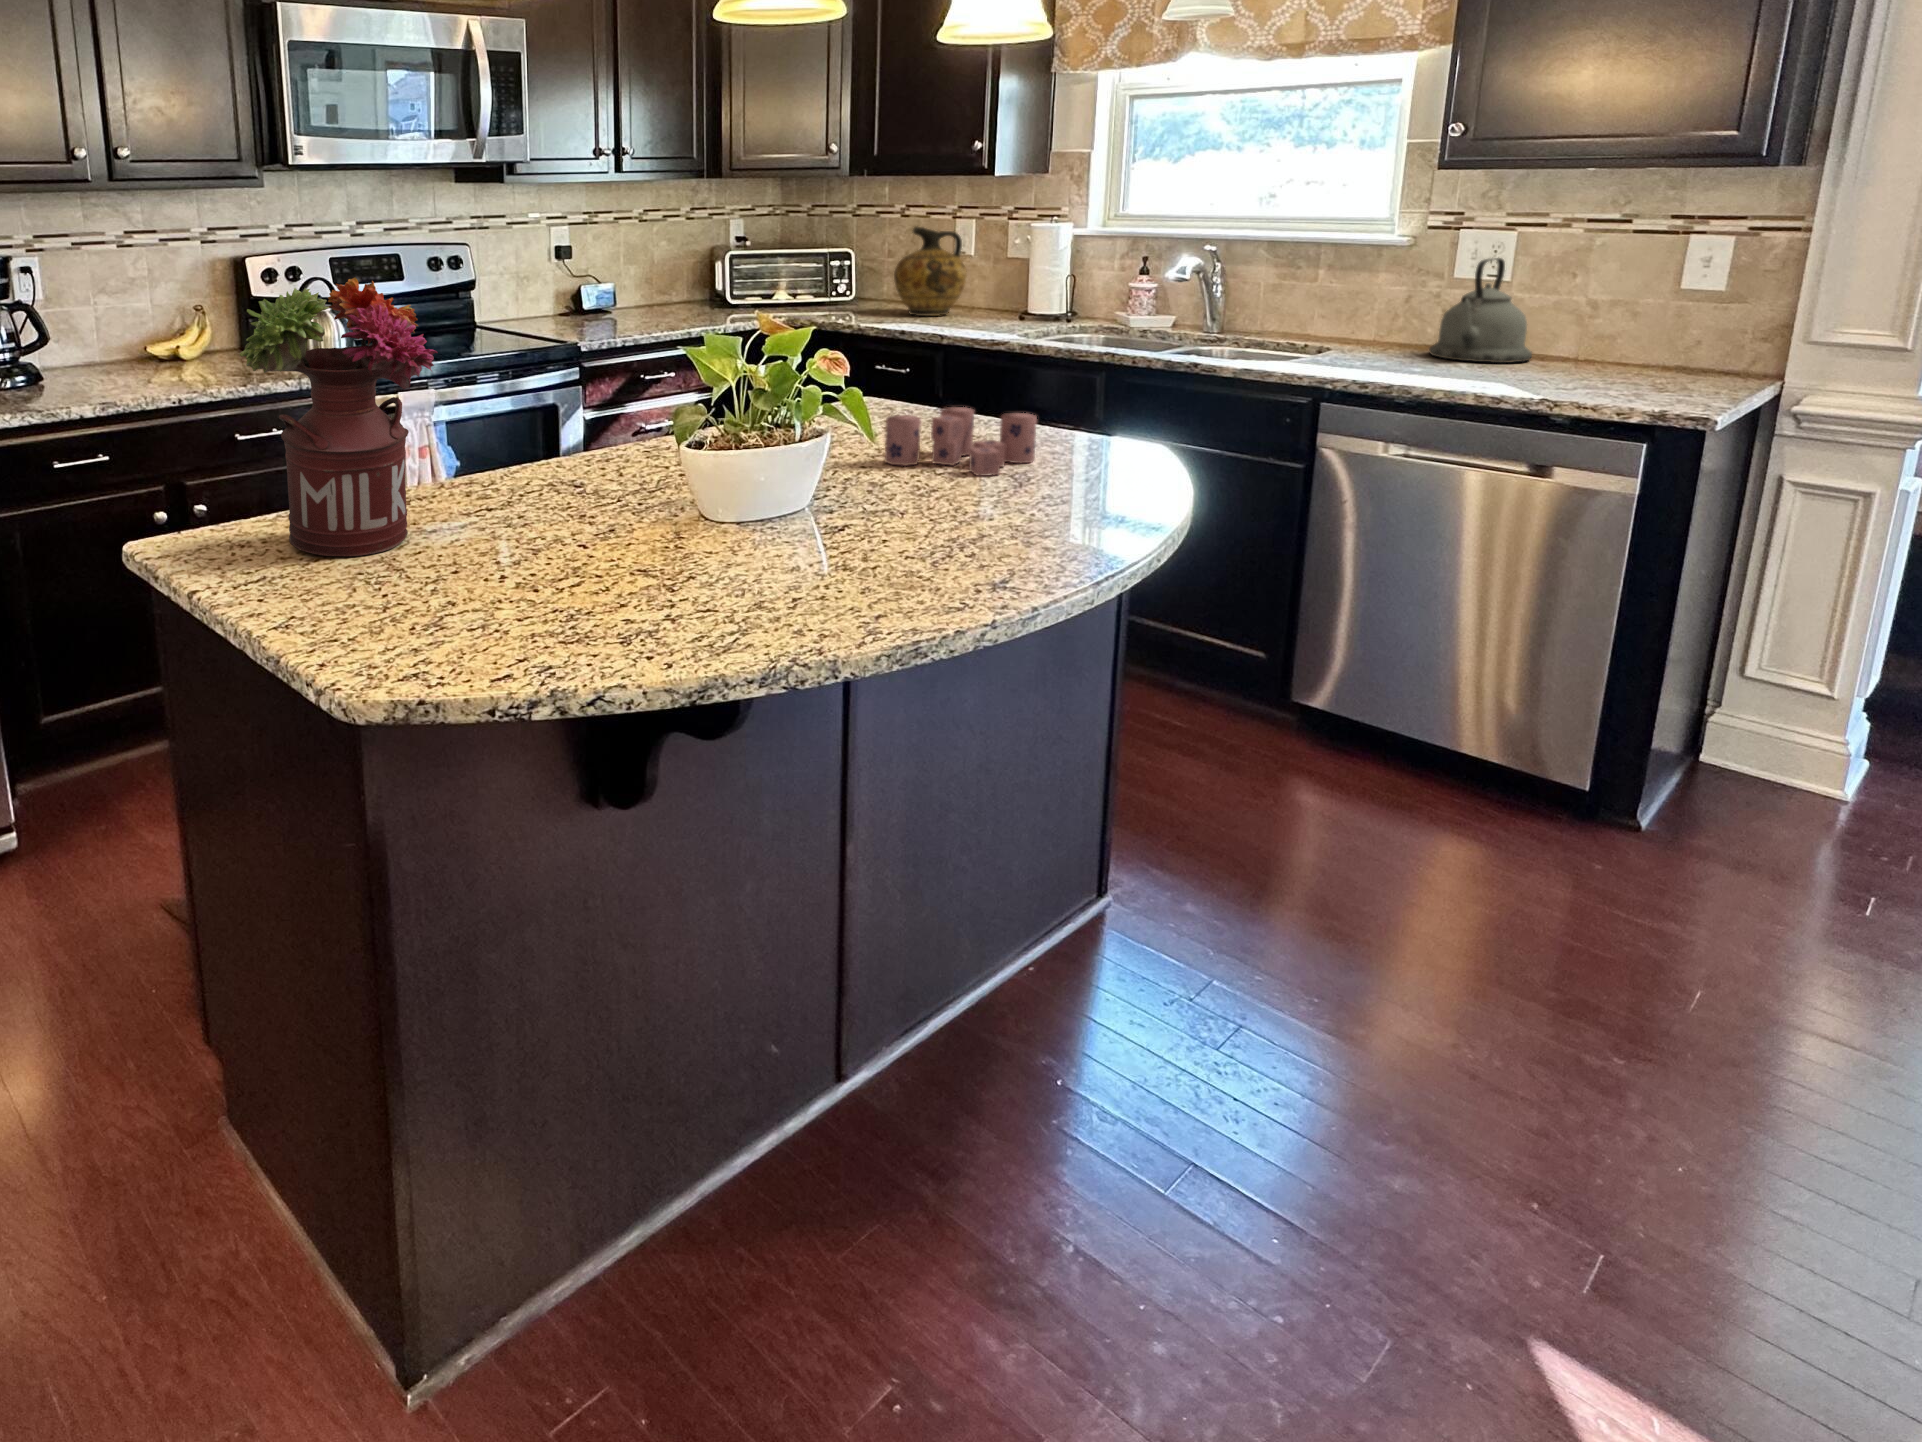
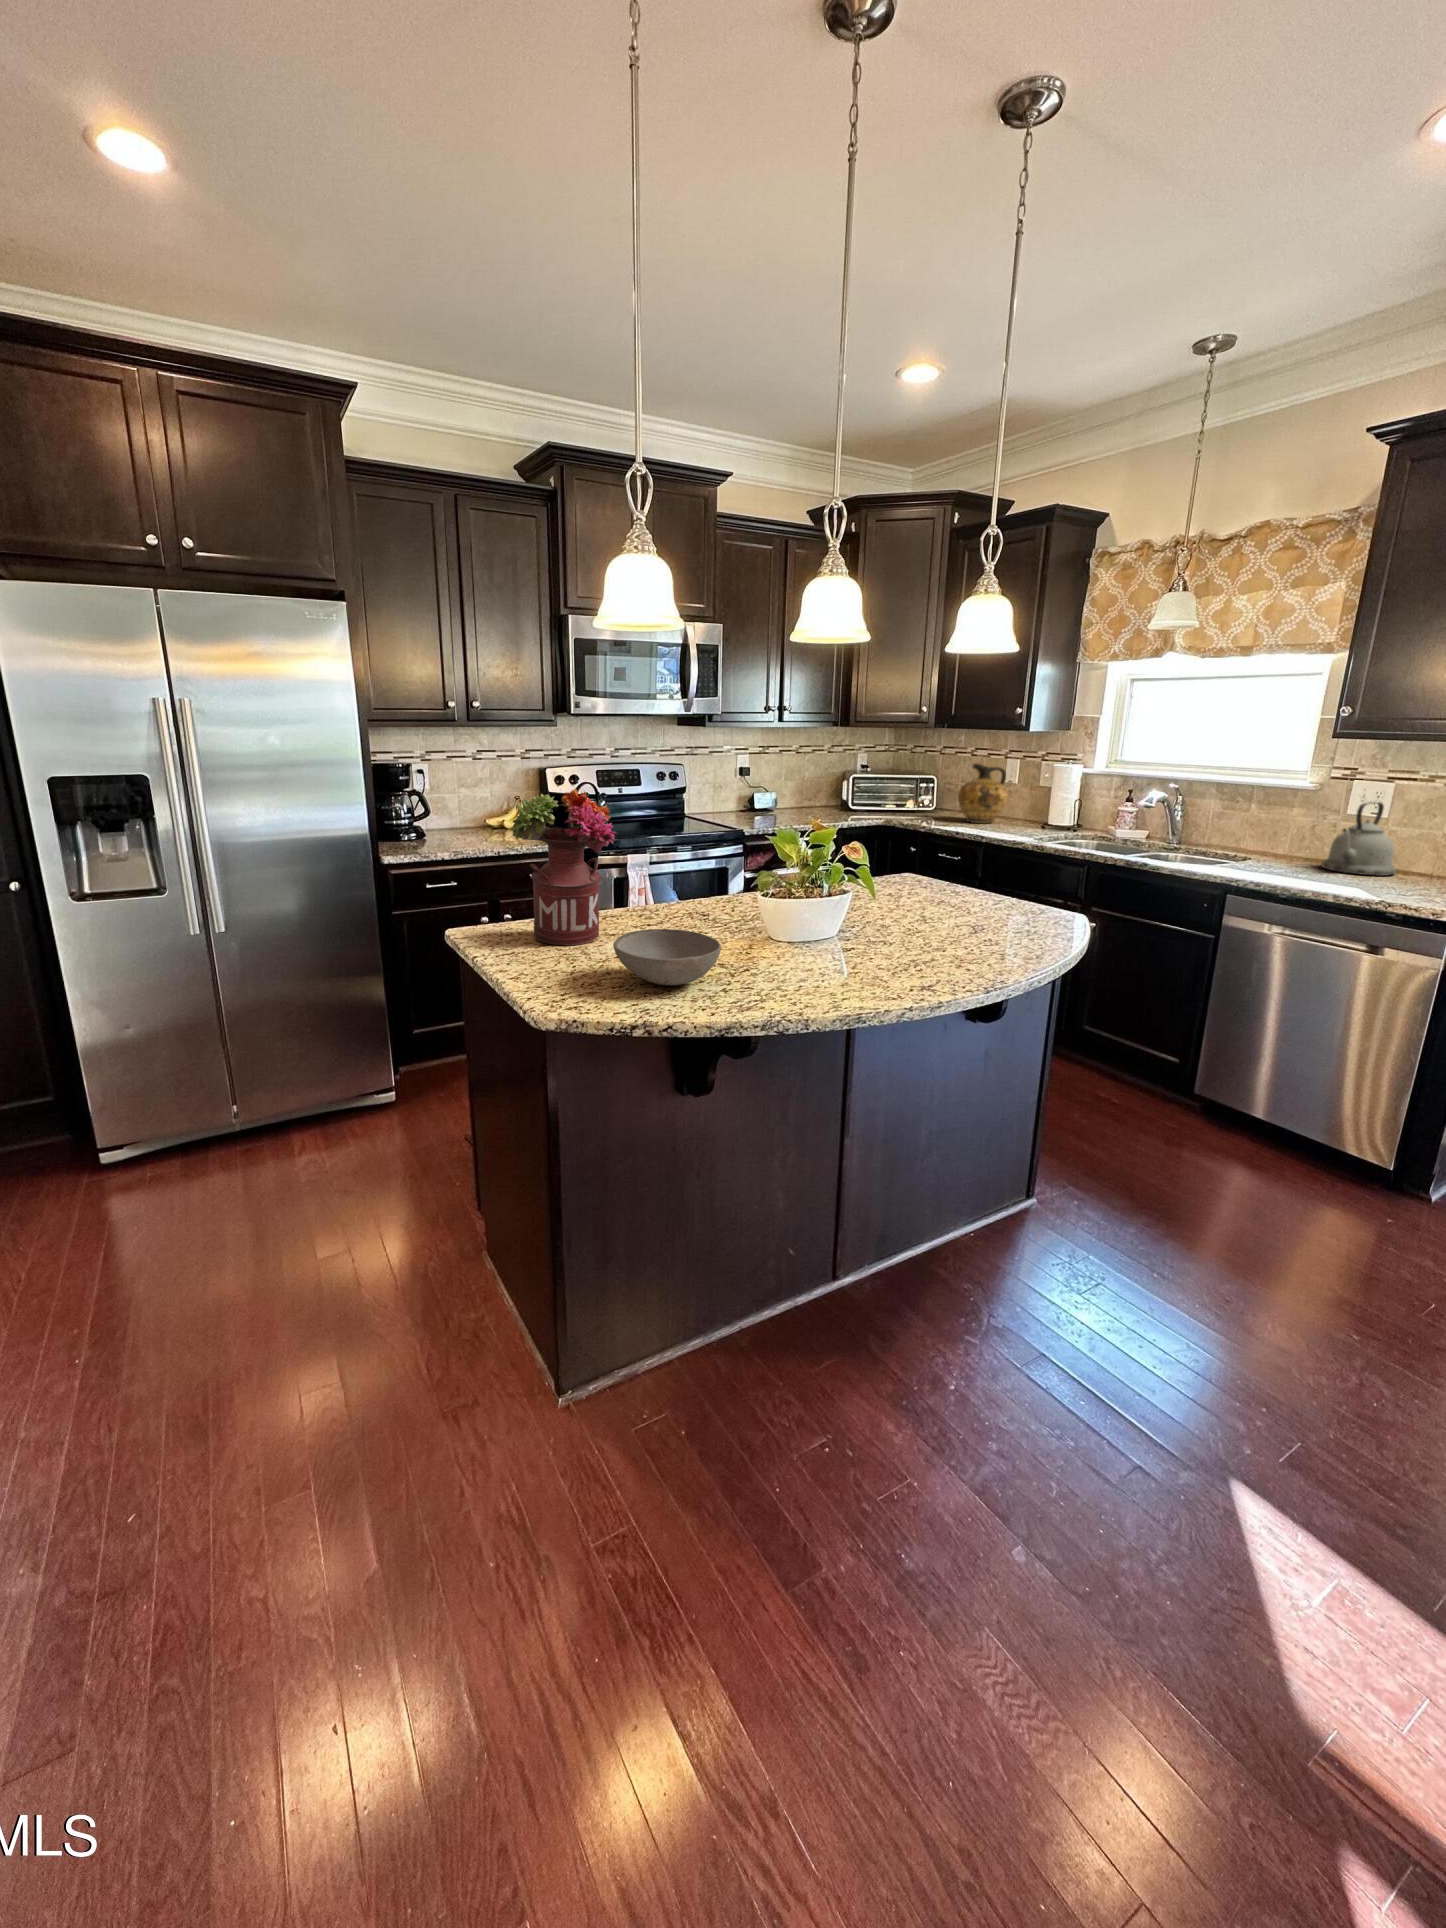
candle: present [885,407,1037,476] -> none [897,883,996,926]
bowl: none [462,515,657,618] -> present [613,929,721,985]

